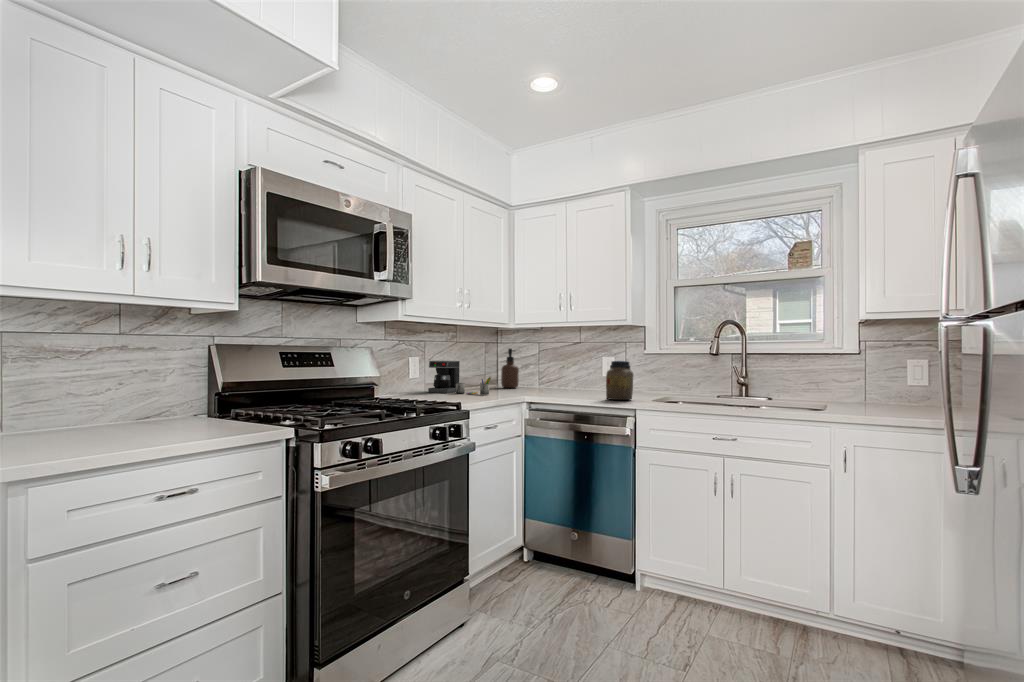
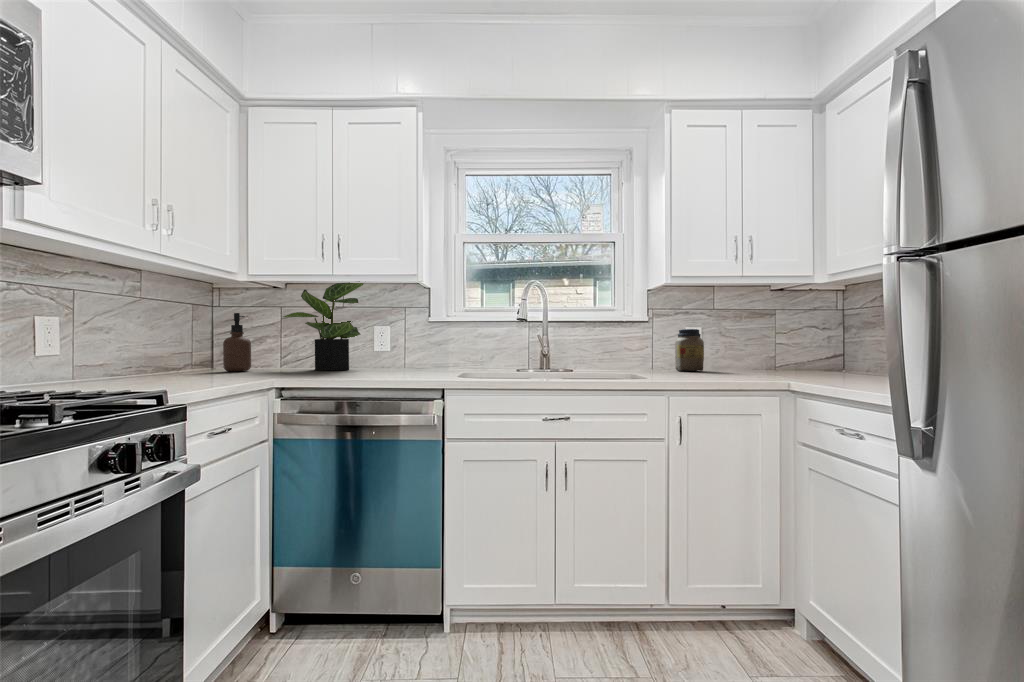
potted plant: none [537,325,595,390] -> present [283,281,364,370]
coffee maker: present [428,361,491,394] -> none [90,328,214,383]
jar: present [606,361,633,400] -> present [675,329,704,371]

